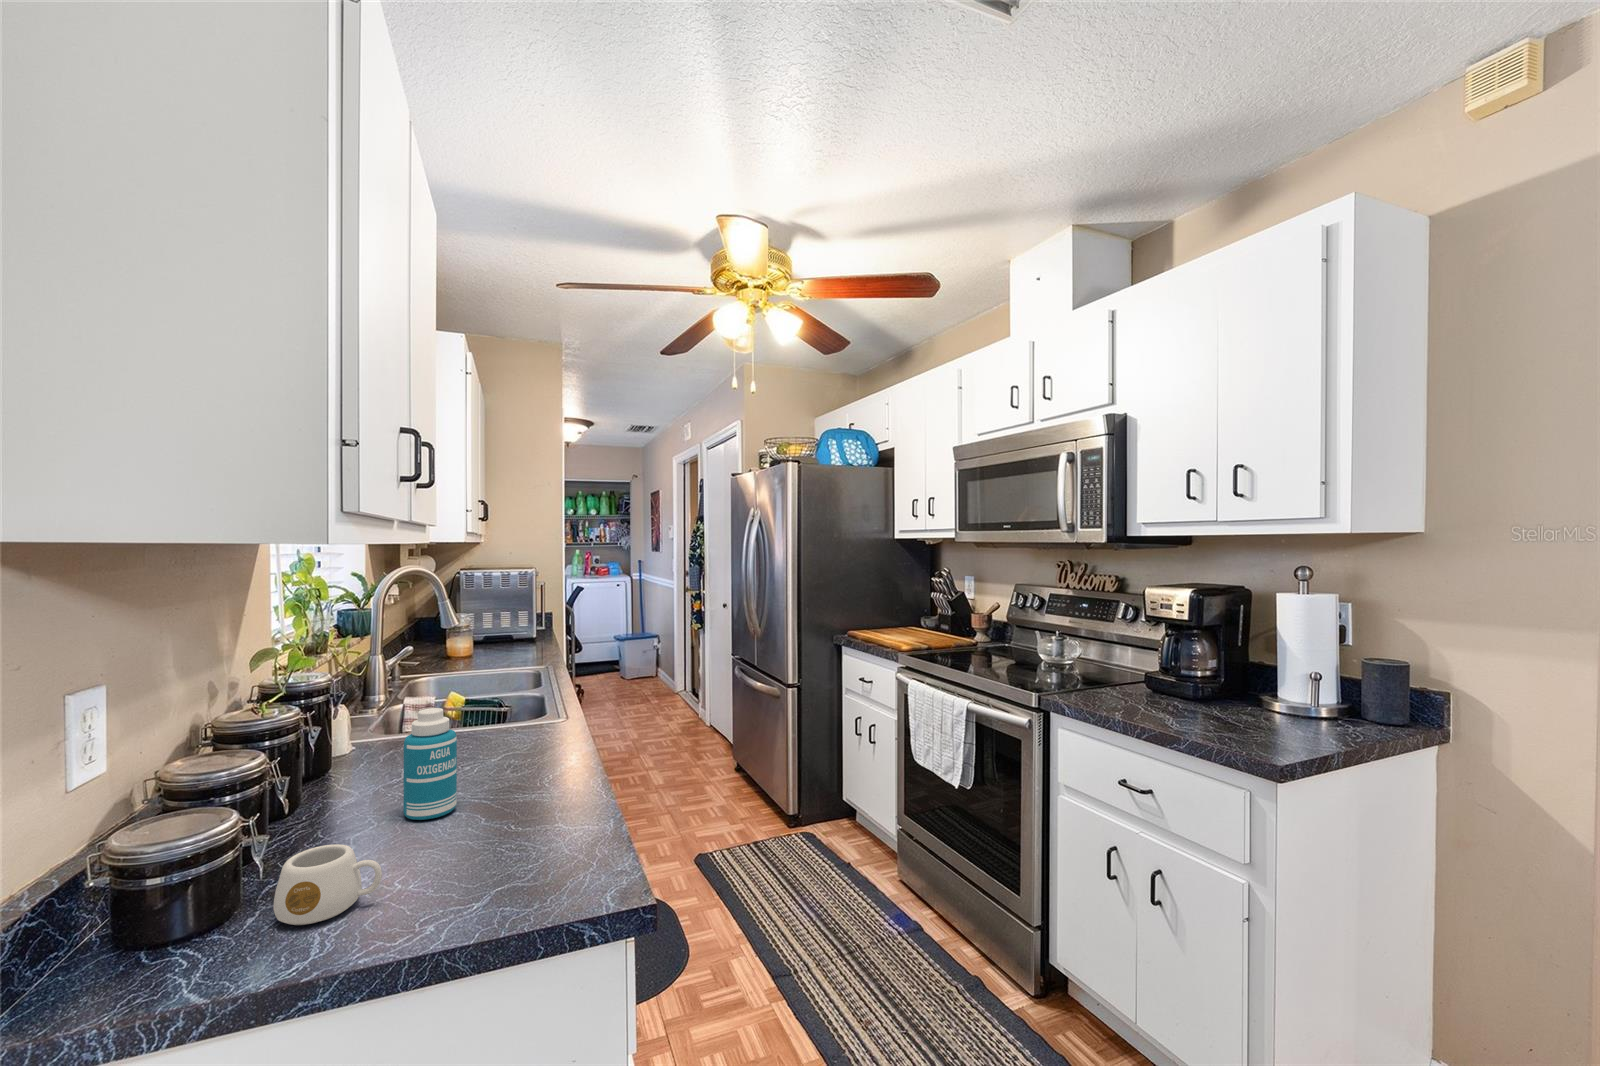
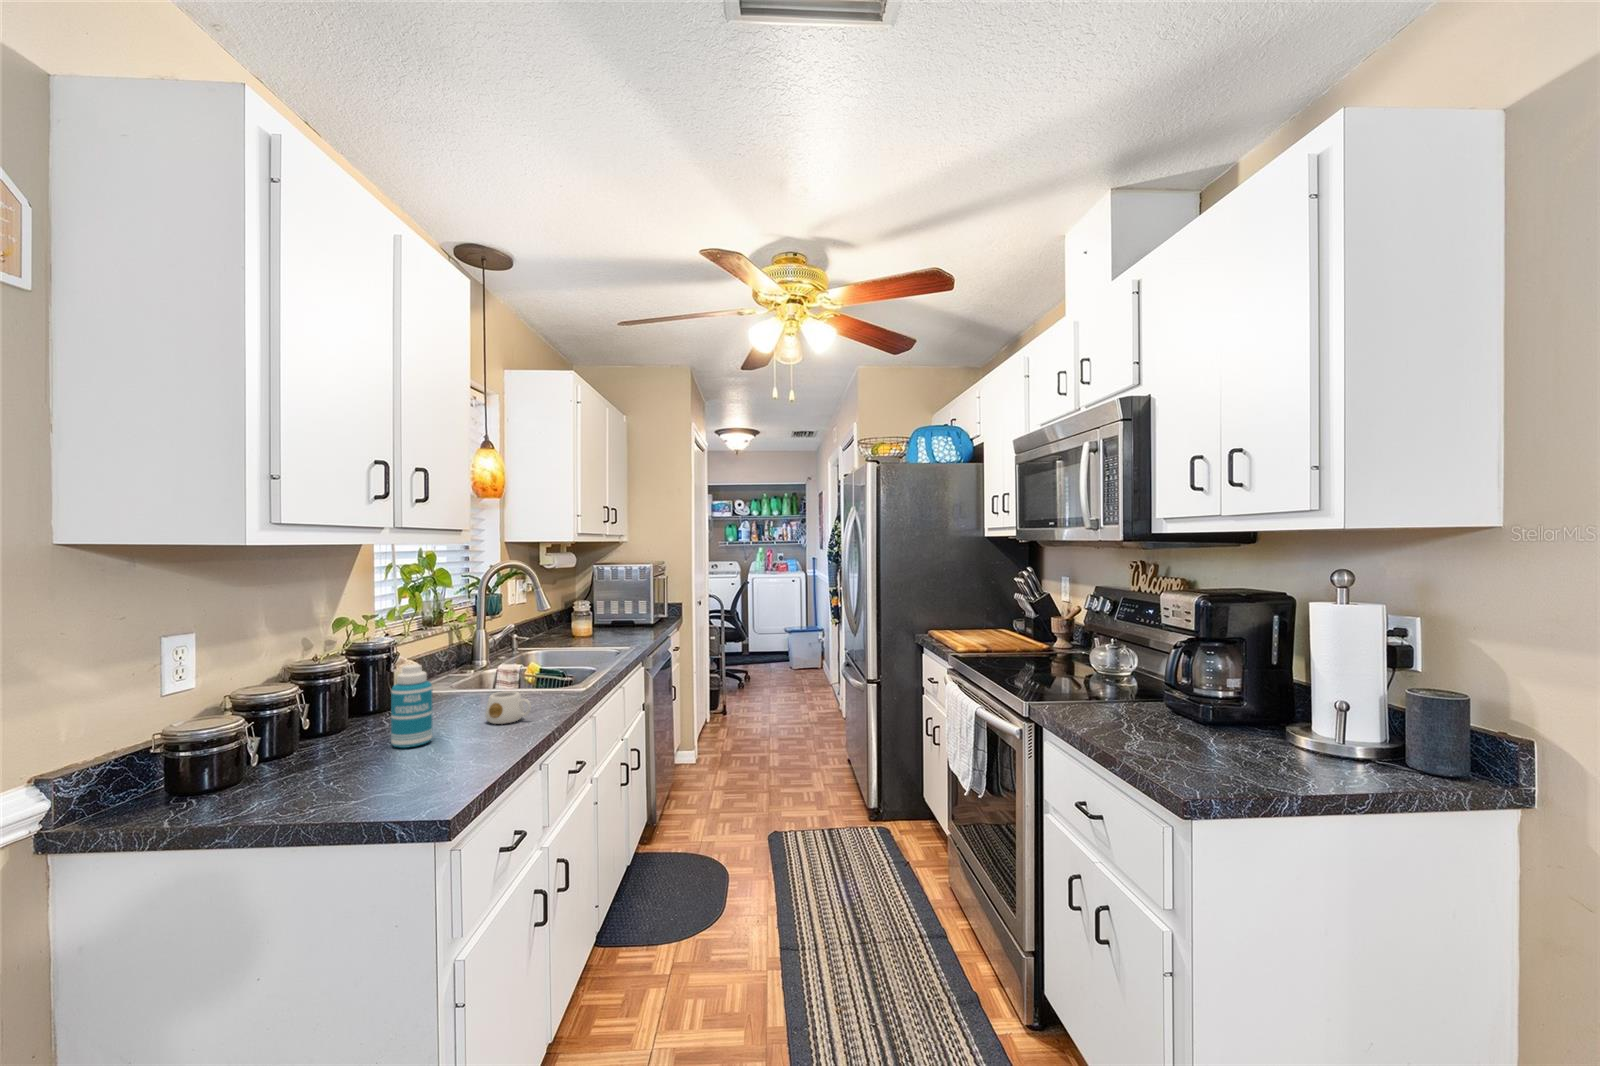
mug: present [273,844,382,925] -> present [485,691,531,724]

